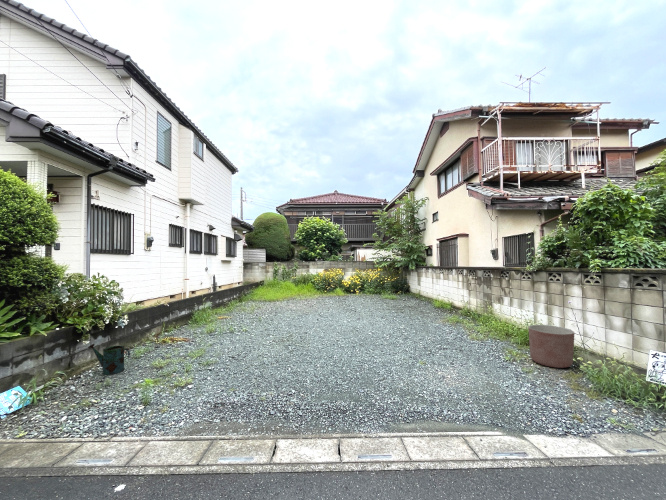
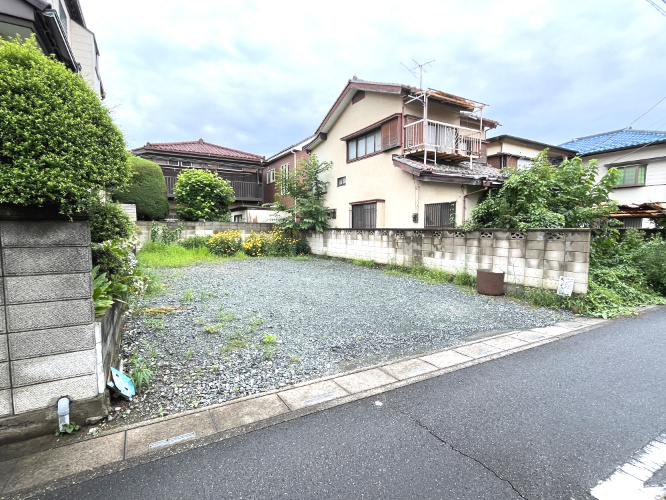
watering can: present [88,344,130,375] -> none [129,315,185,349]

